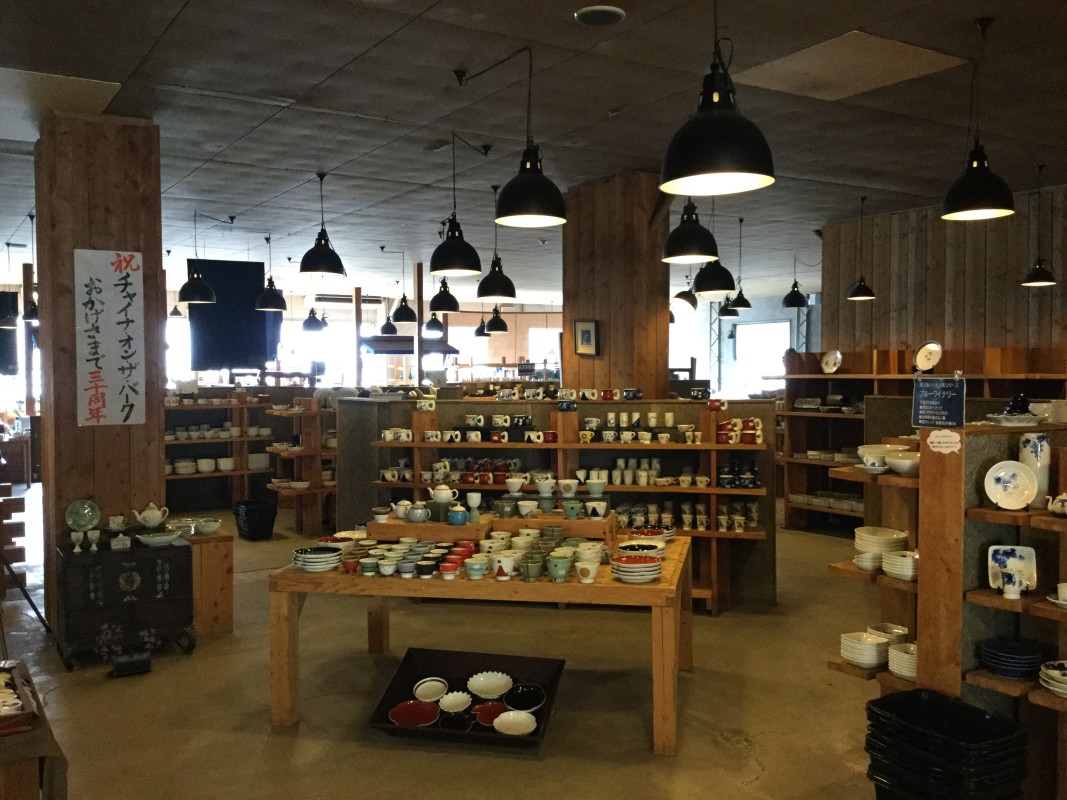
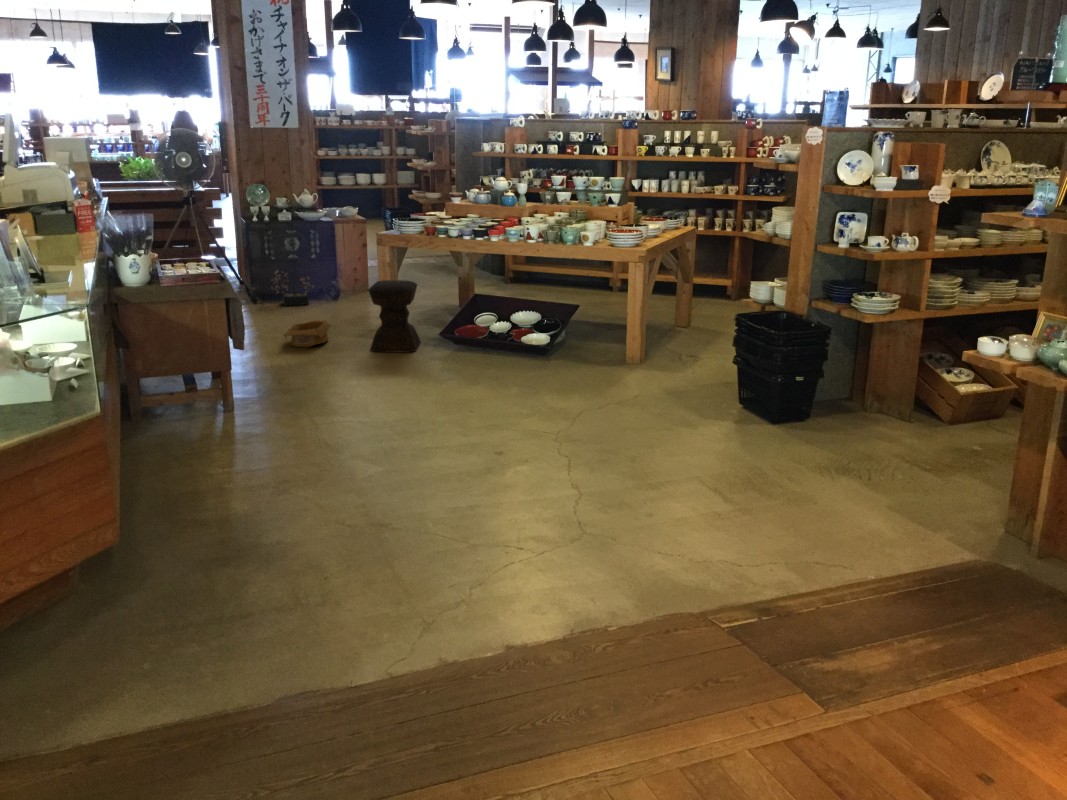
stool: none [263,647,340,769] -> present [368,280,421,353]
cardboard box: none [120,715,197,769] -> present [284,320,330,347]

